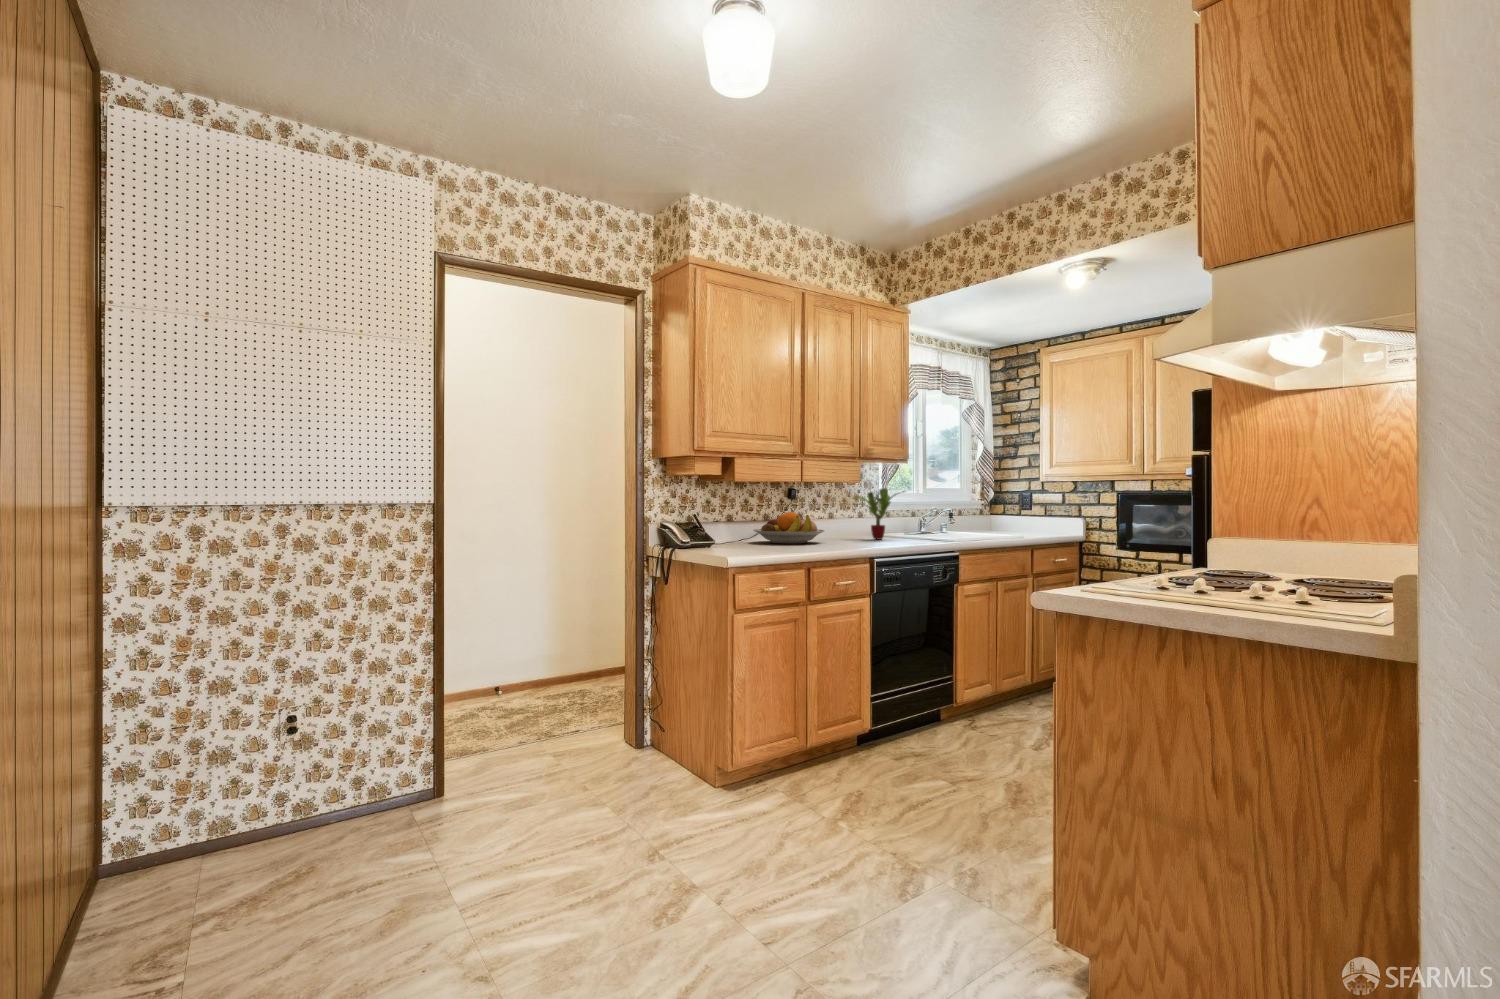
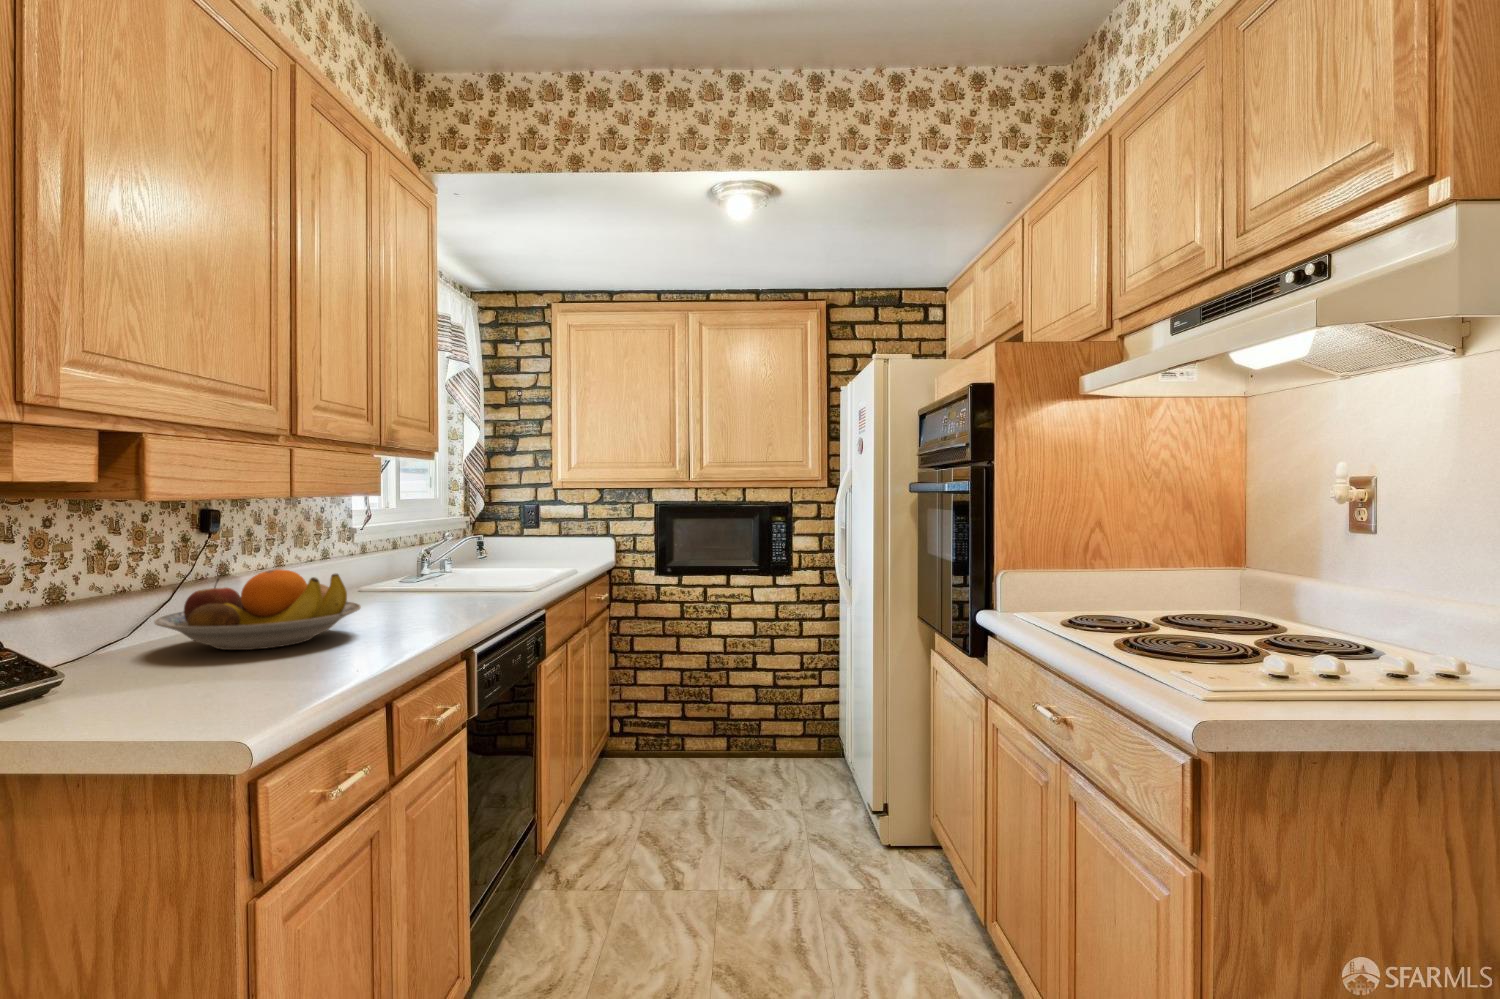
potted plant: present [855,488,904,540] -> none [355,504,474,603]

